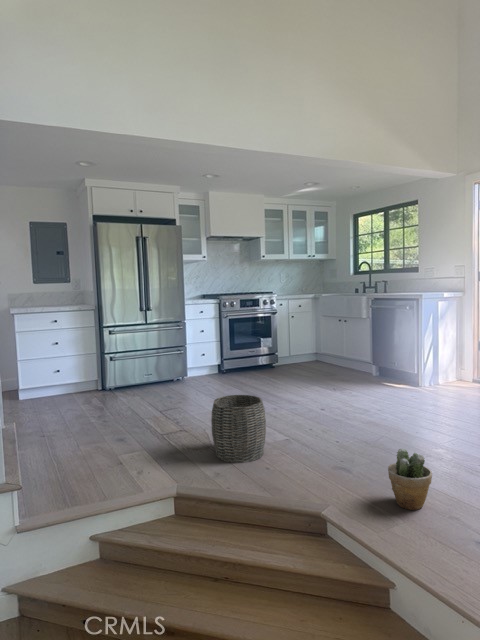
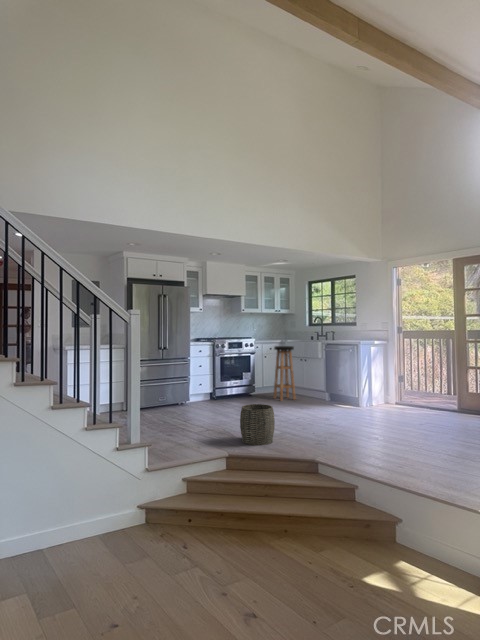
bar stool: none [302,303,331,376] -> present [273,346,296,401]
potted plant: present [388,449,432,510] -> none [354,427,377,460]

